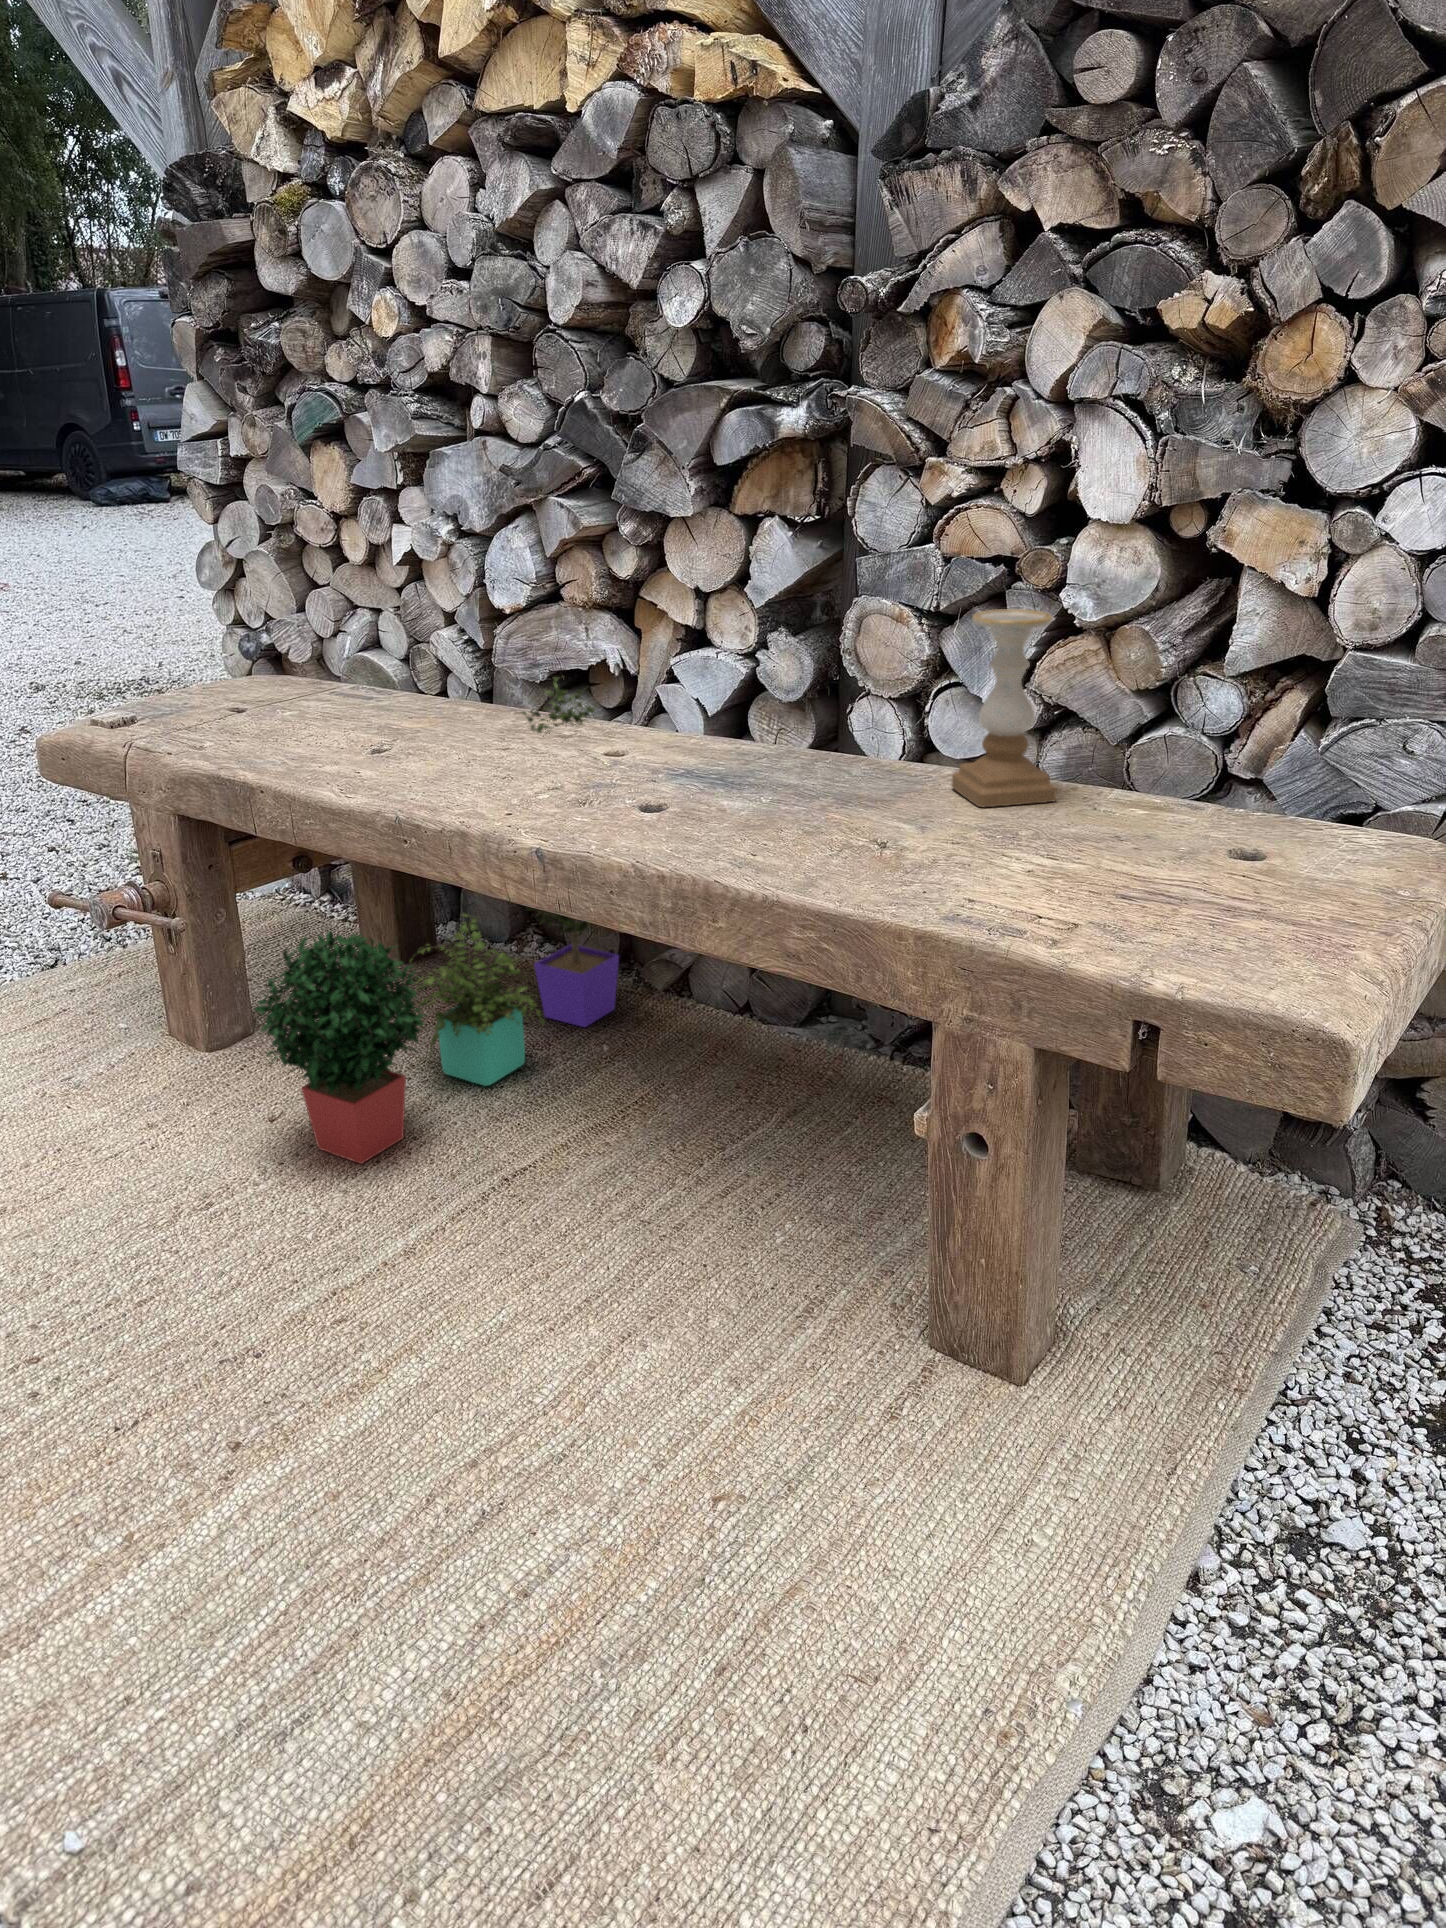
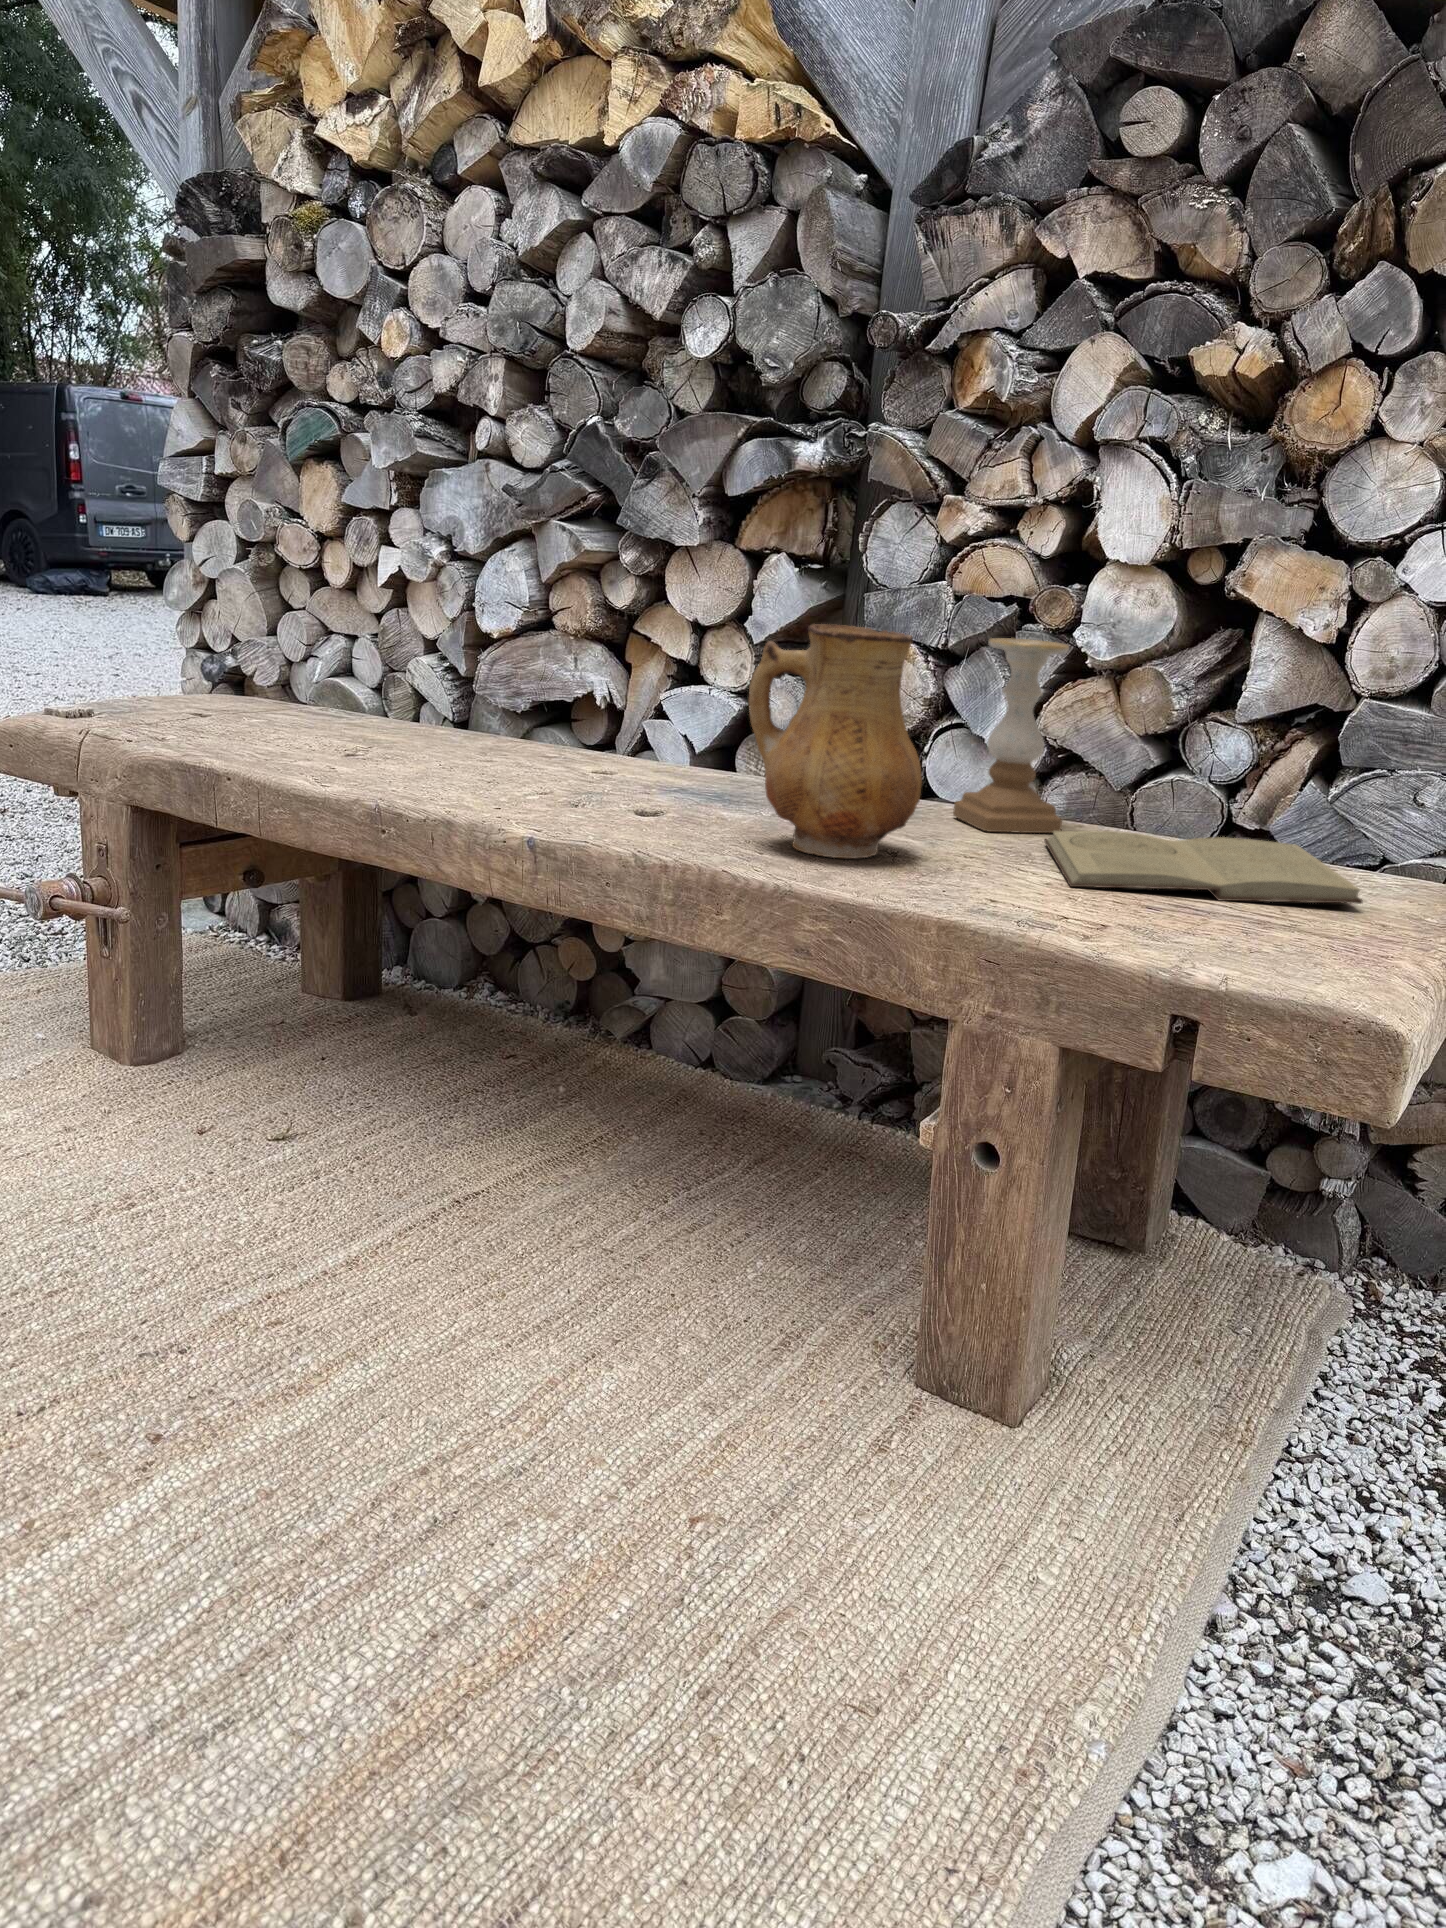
ceramic pitcher: none [727,634,901,865] -> present [749,624,922,858]
potted plant: present [255,677,619,1164] -> none [204,700,612,1172]
book: none [1035,803,1335,888] -> present [1044,831,1362,904]

